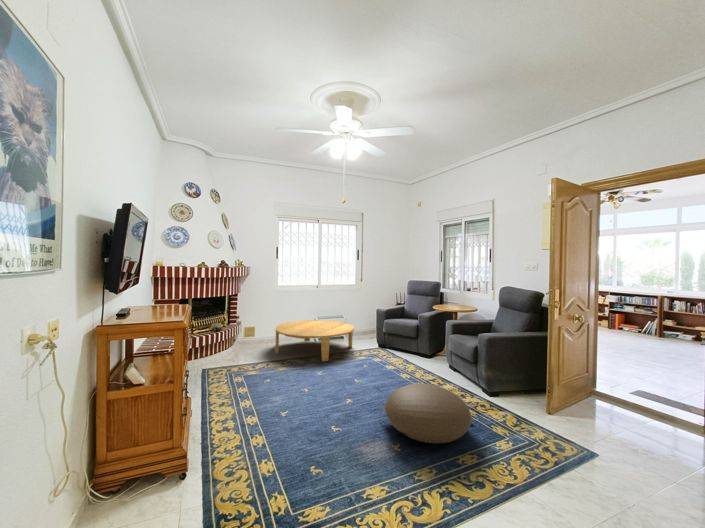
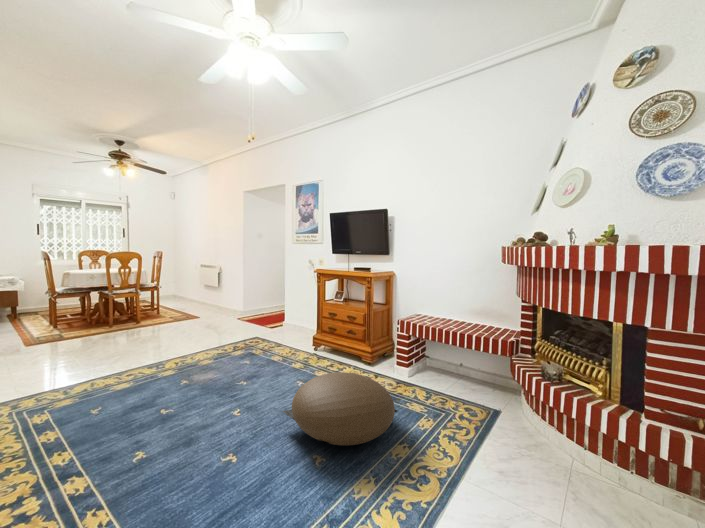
coffee table: present [275,320,354,361] -> none [104,313,224,366]

